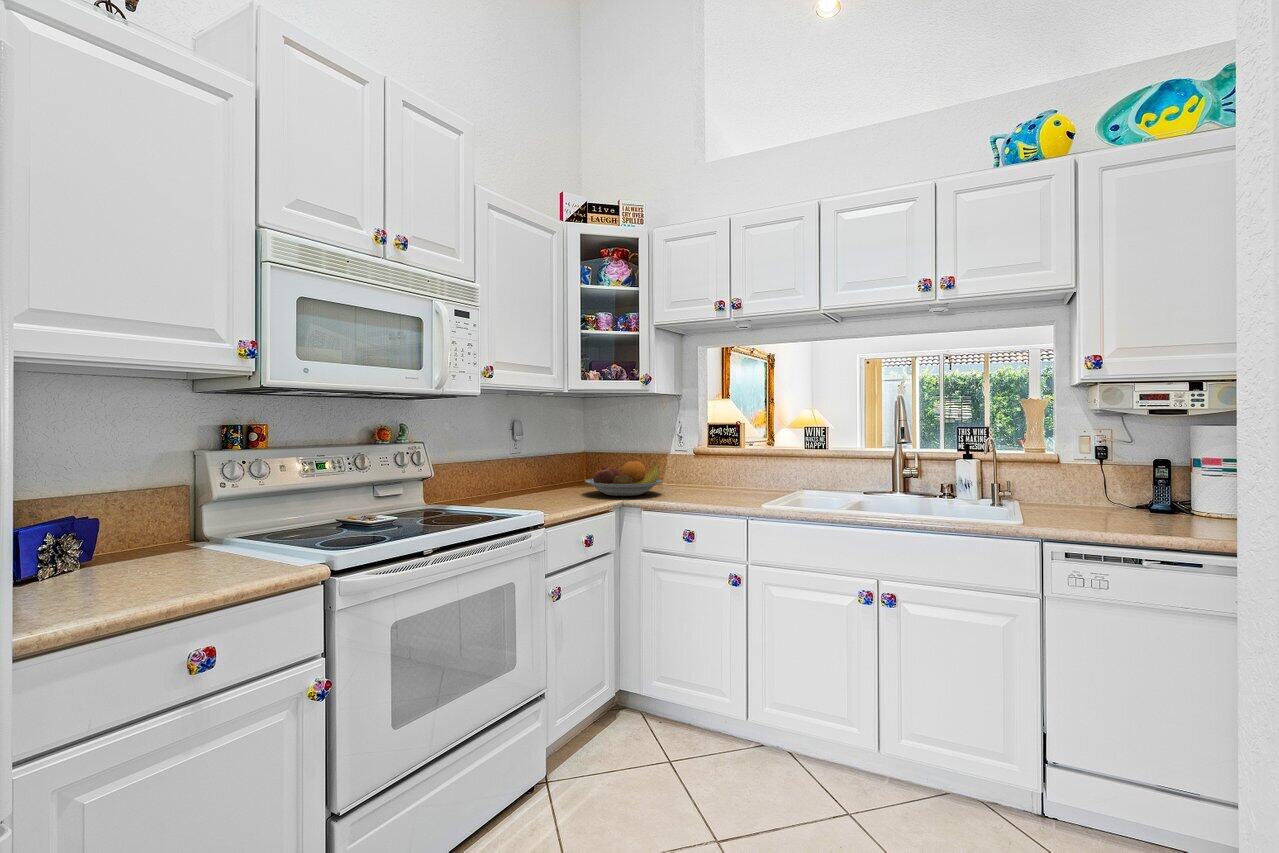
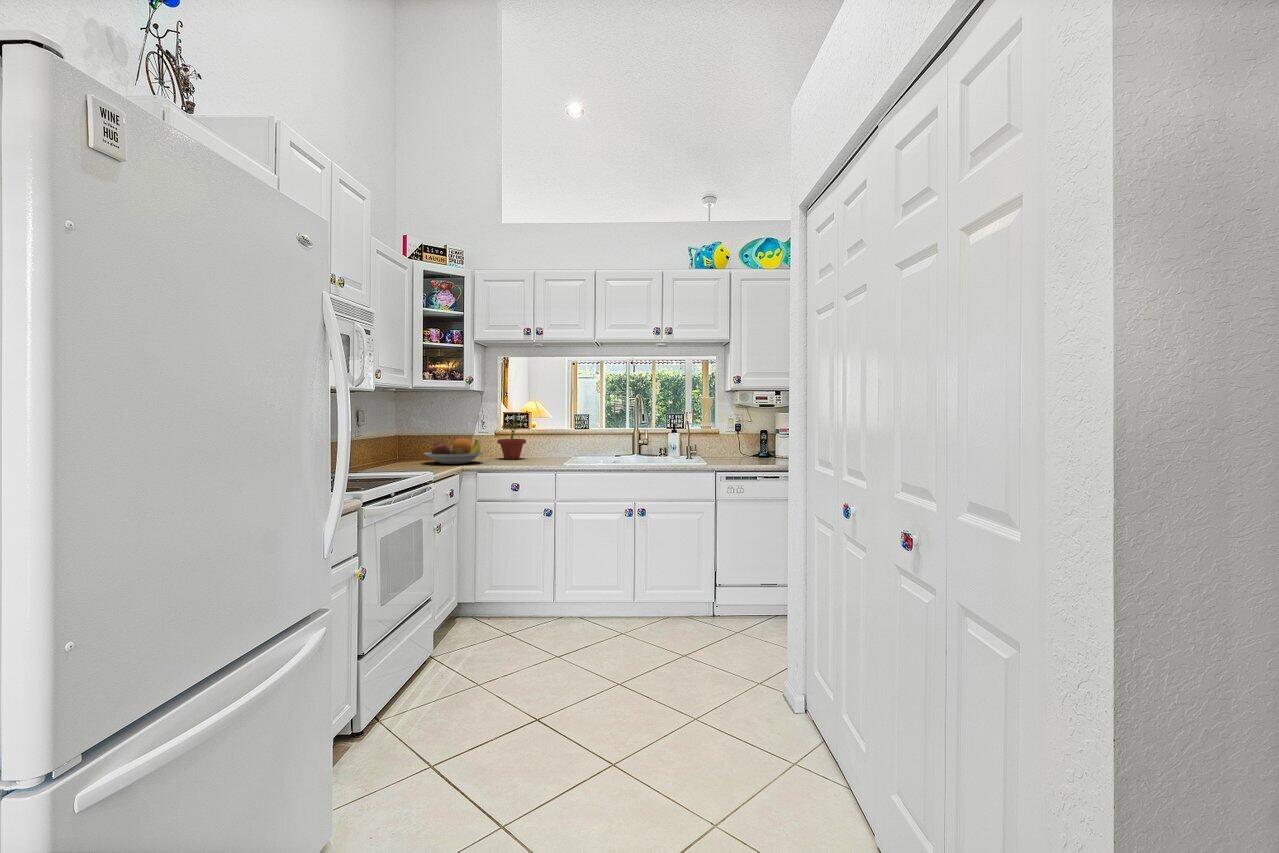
potted plant: none [692,426,733,490] -> present [497,414,527,459]

